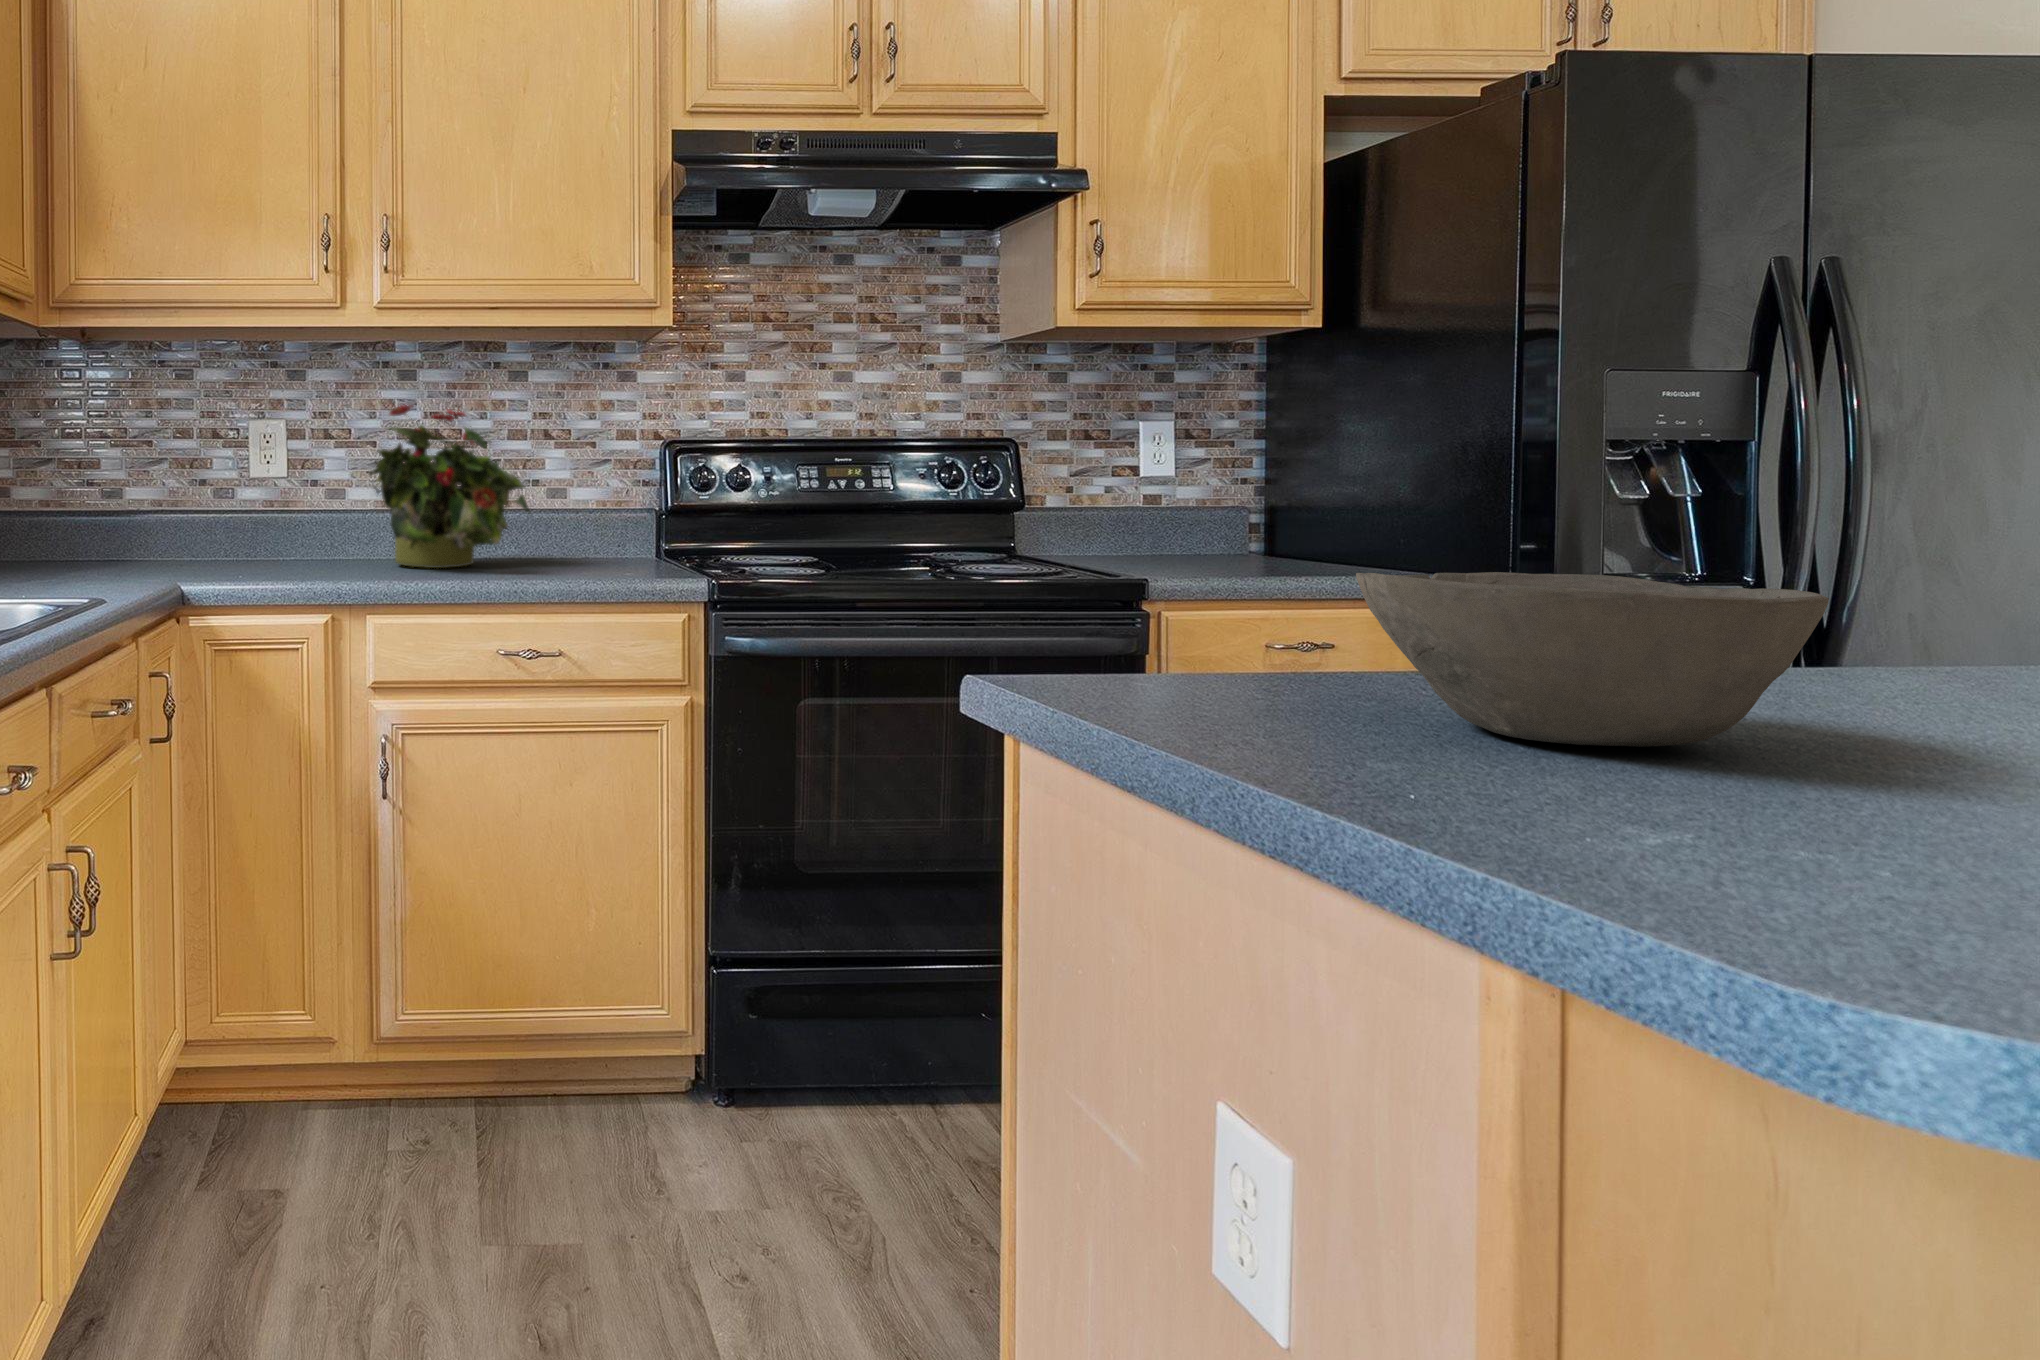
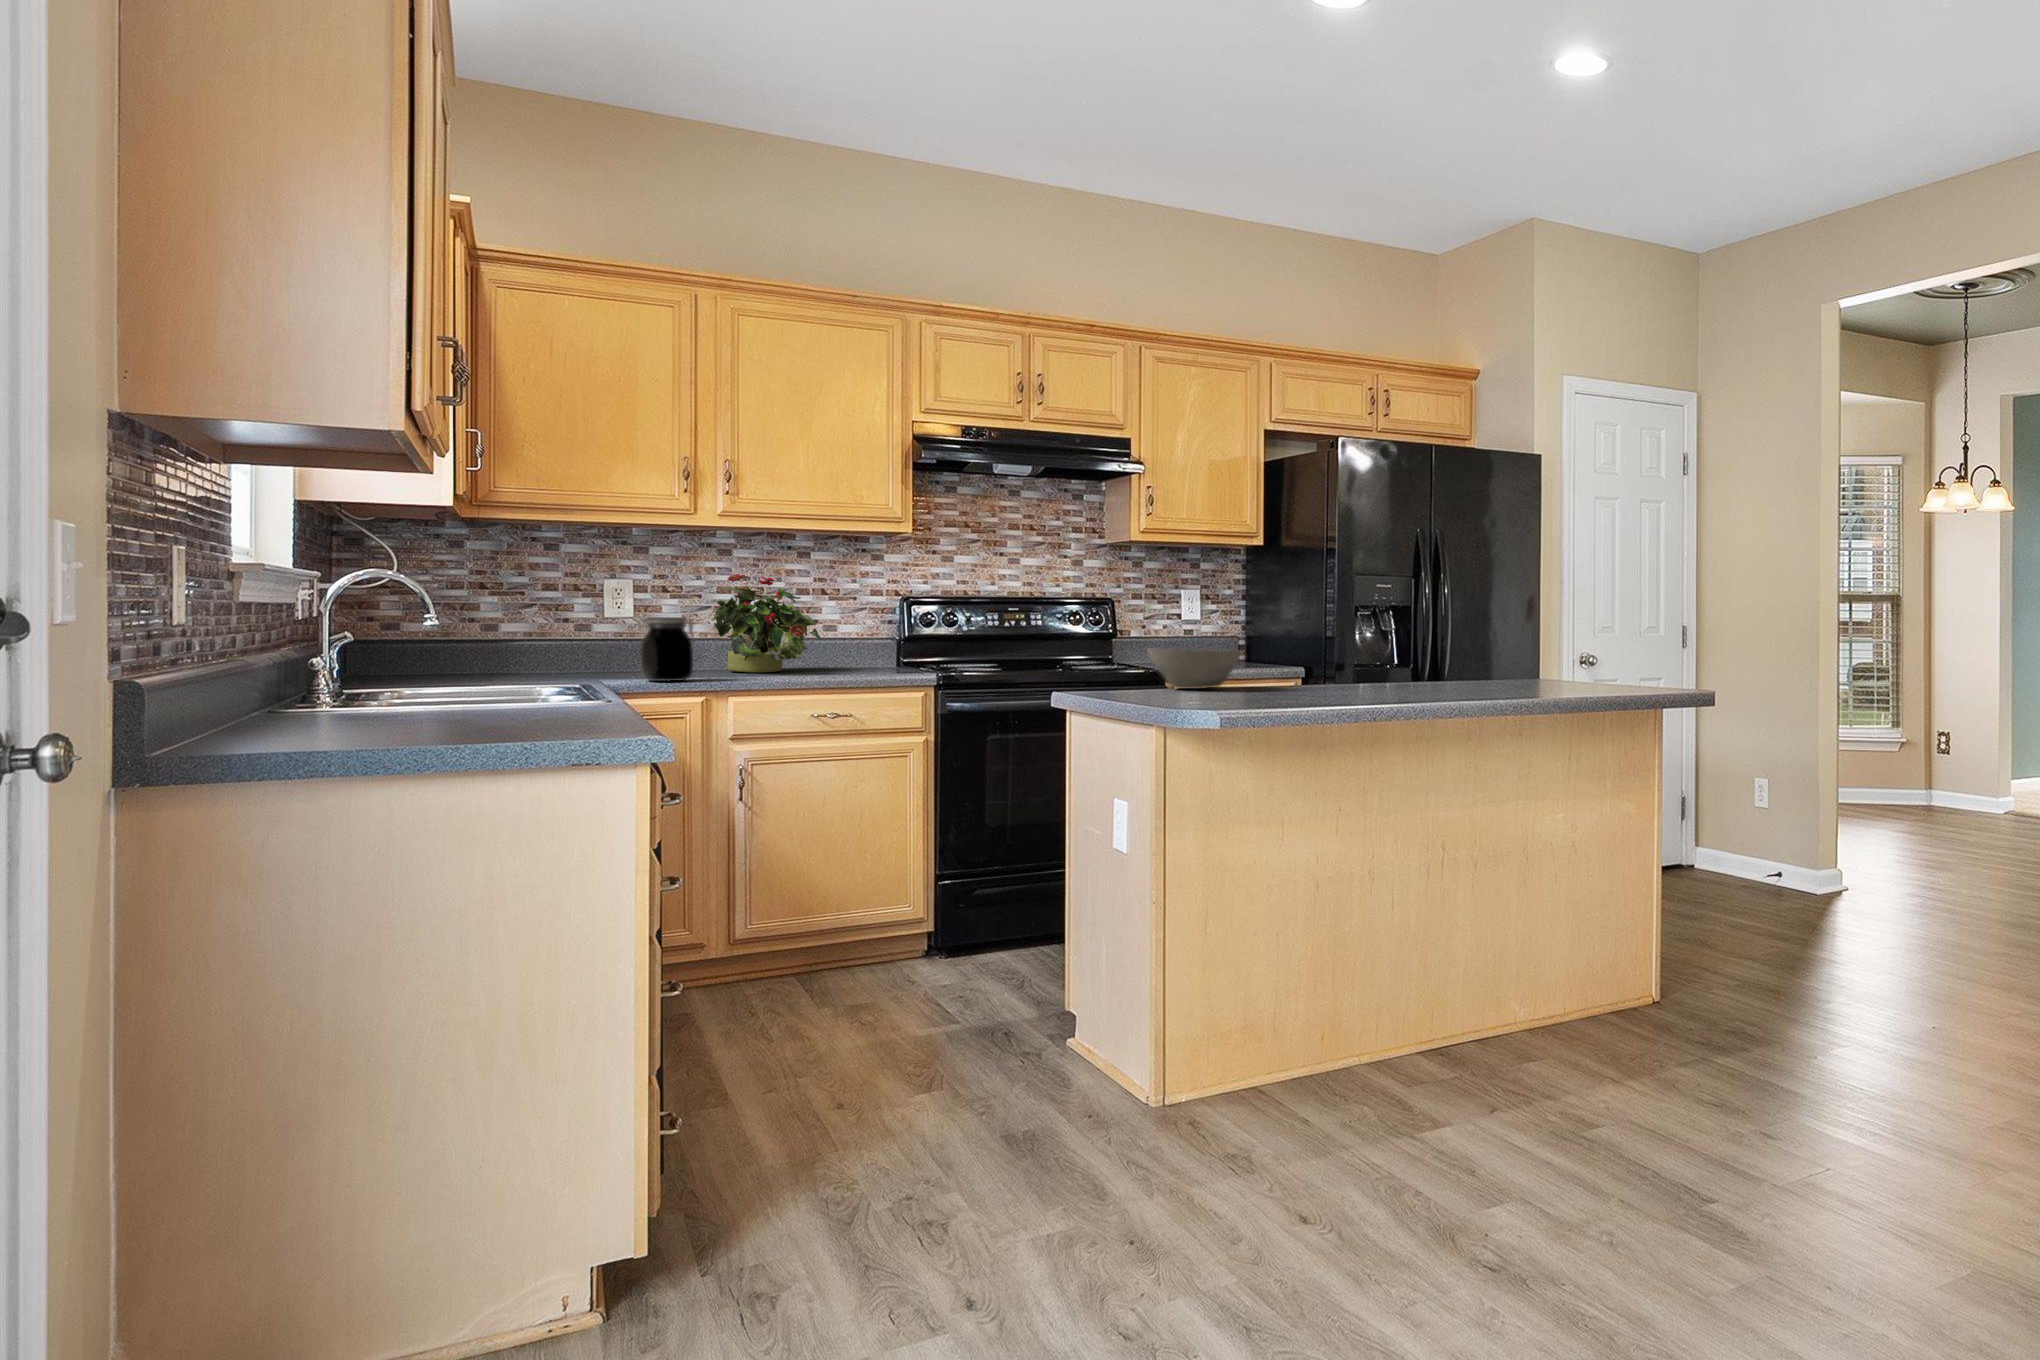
jar: none [228,476,312,588] -> present [638,617,693,681]

